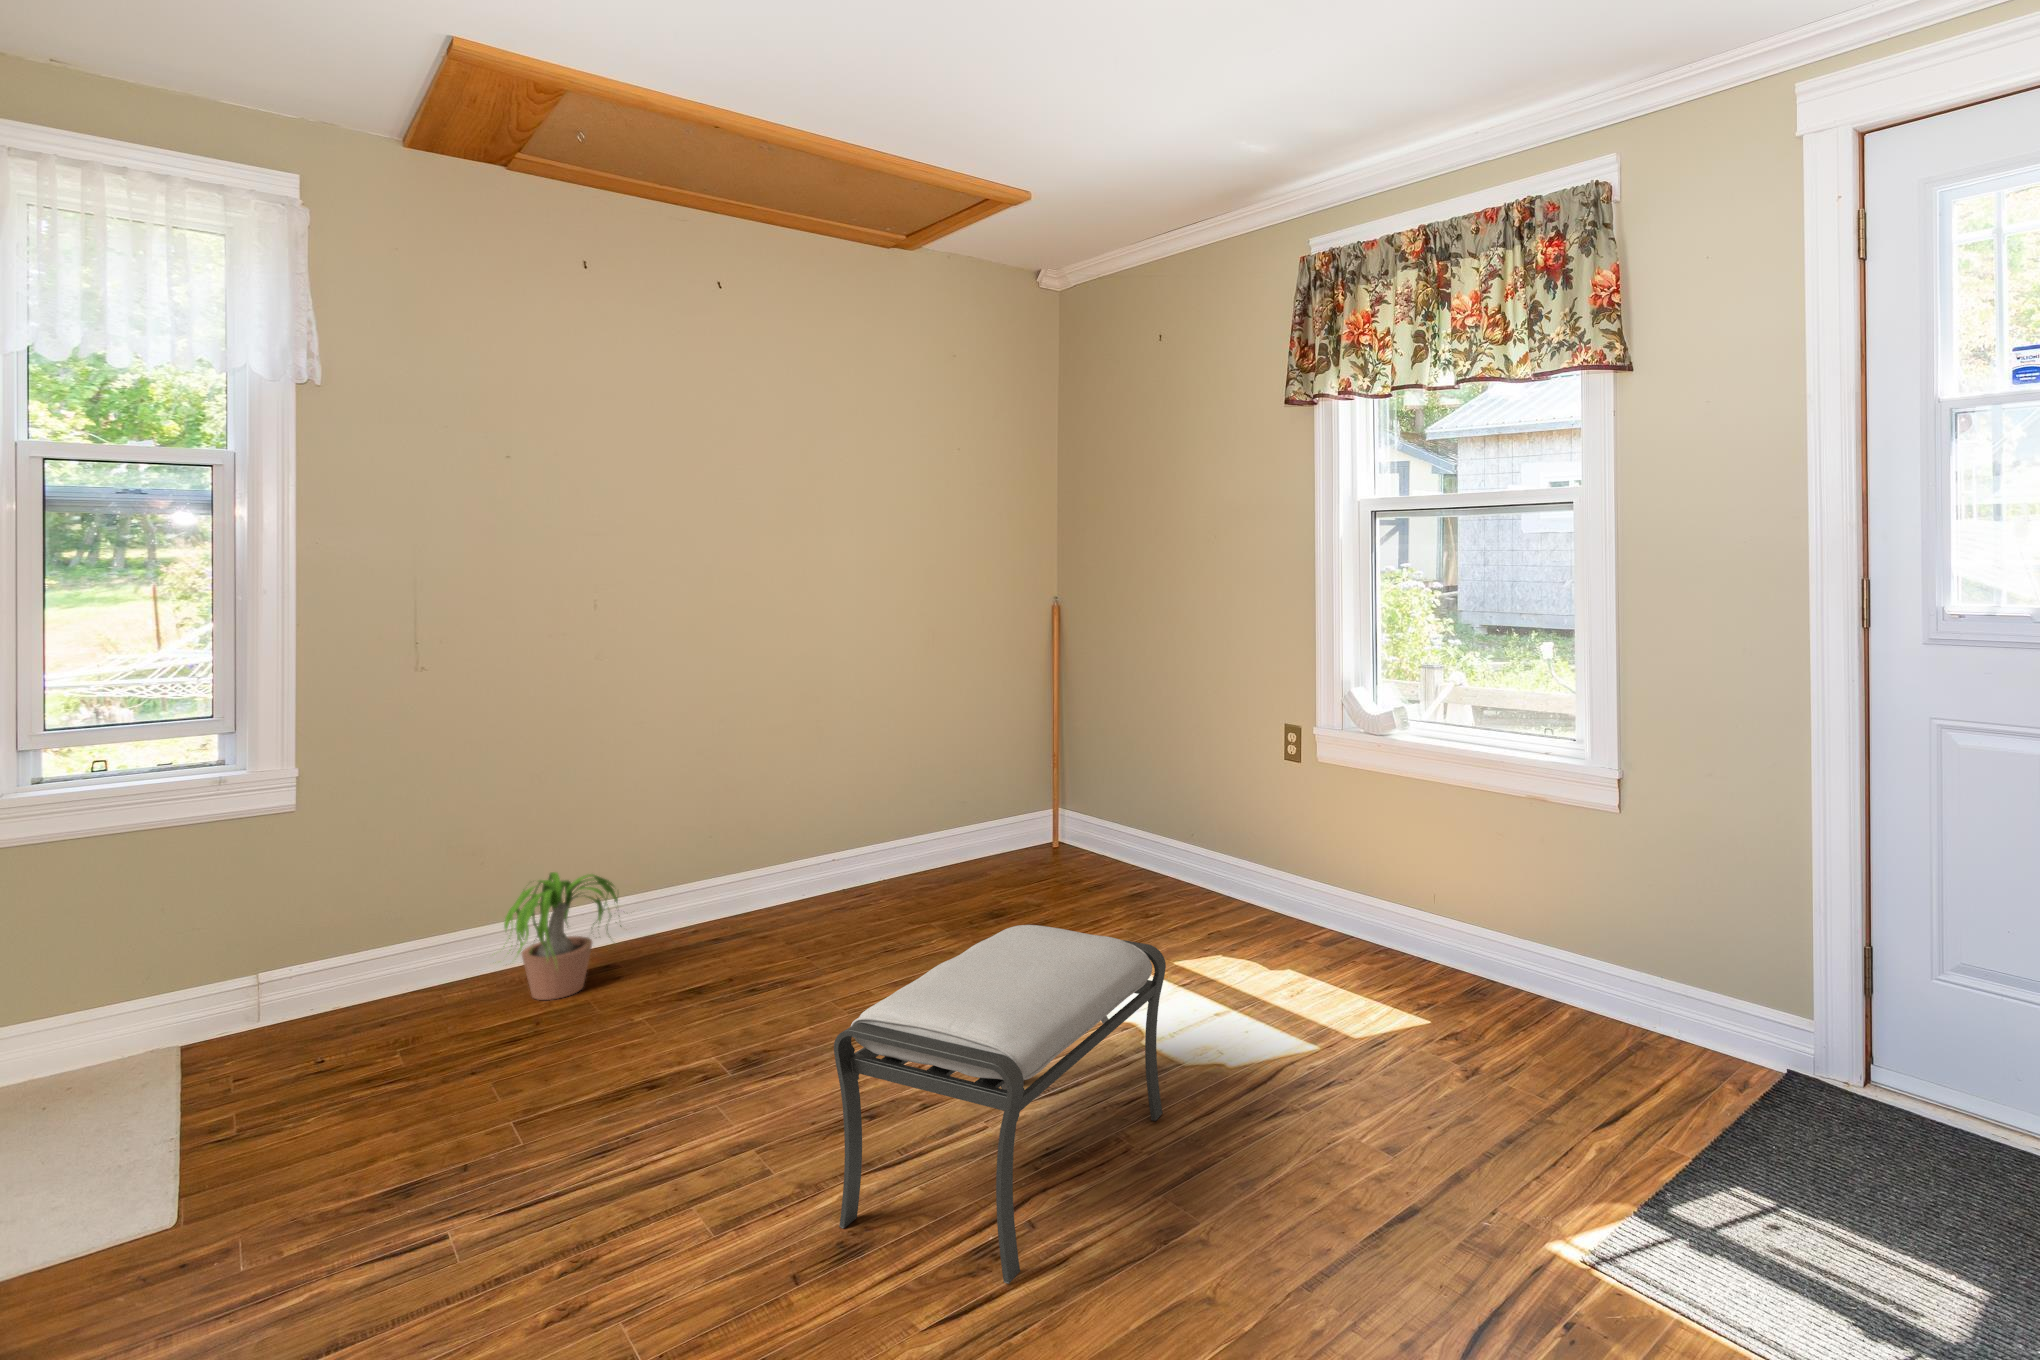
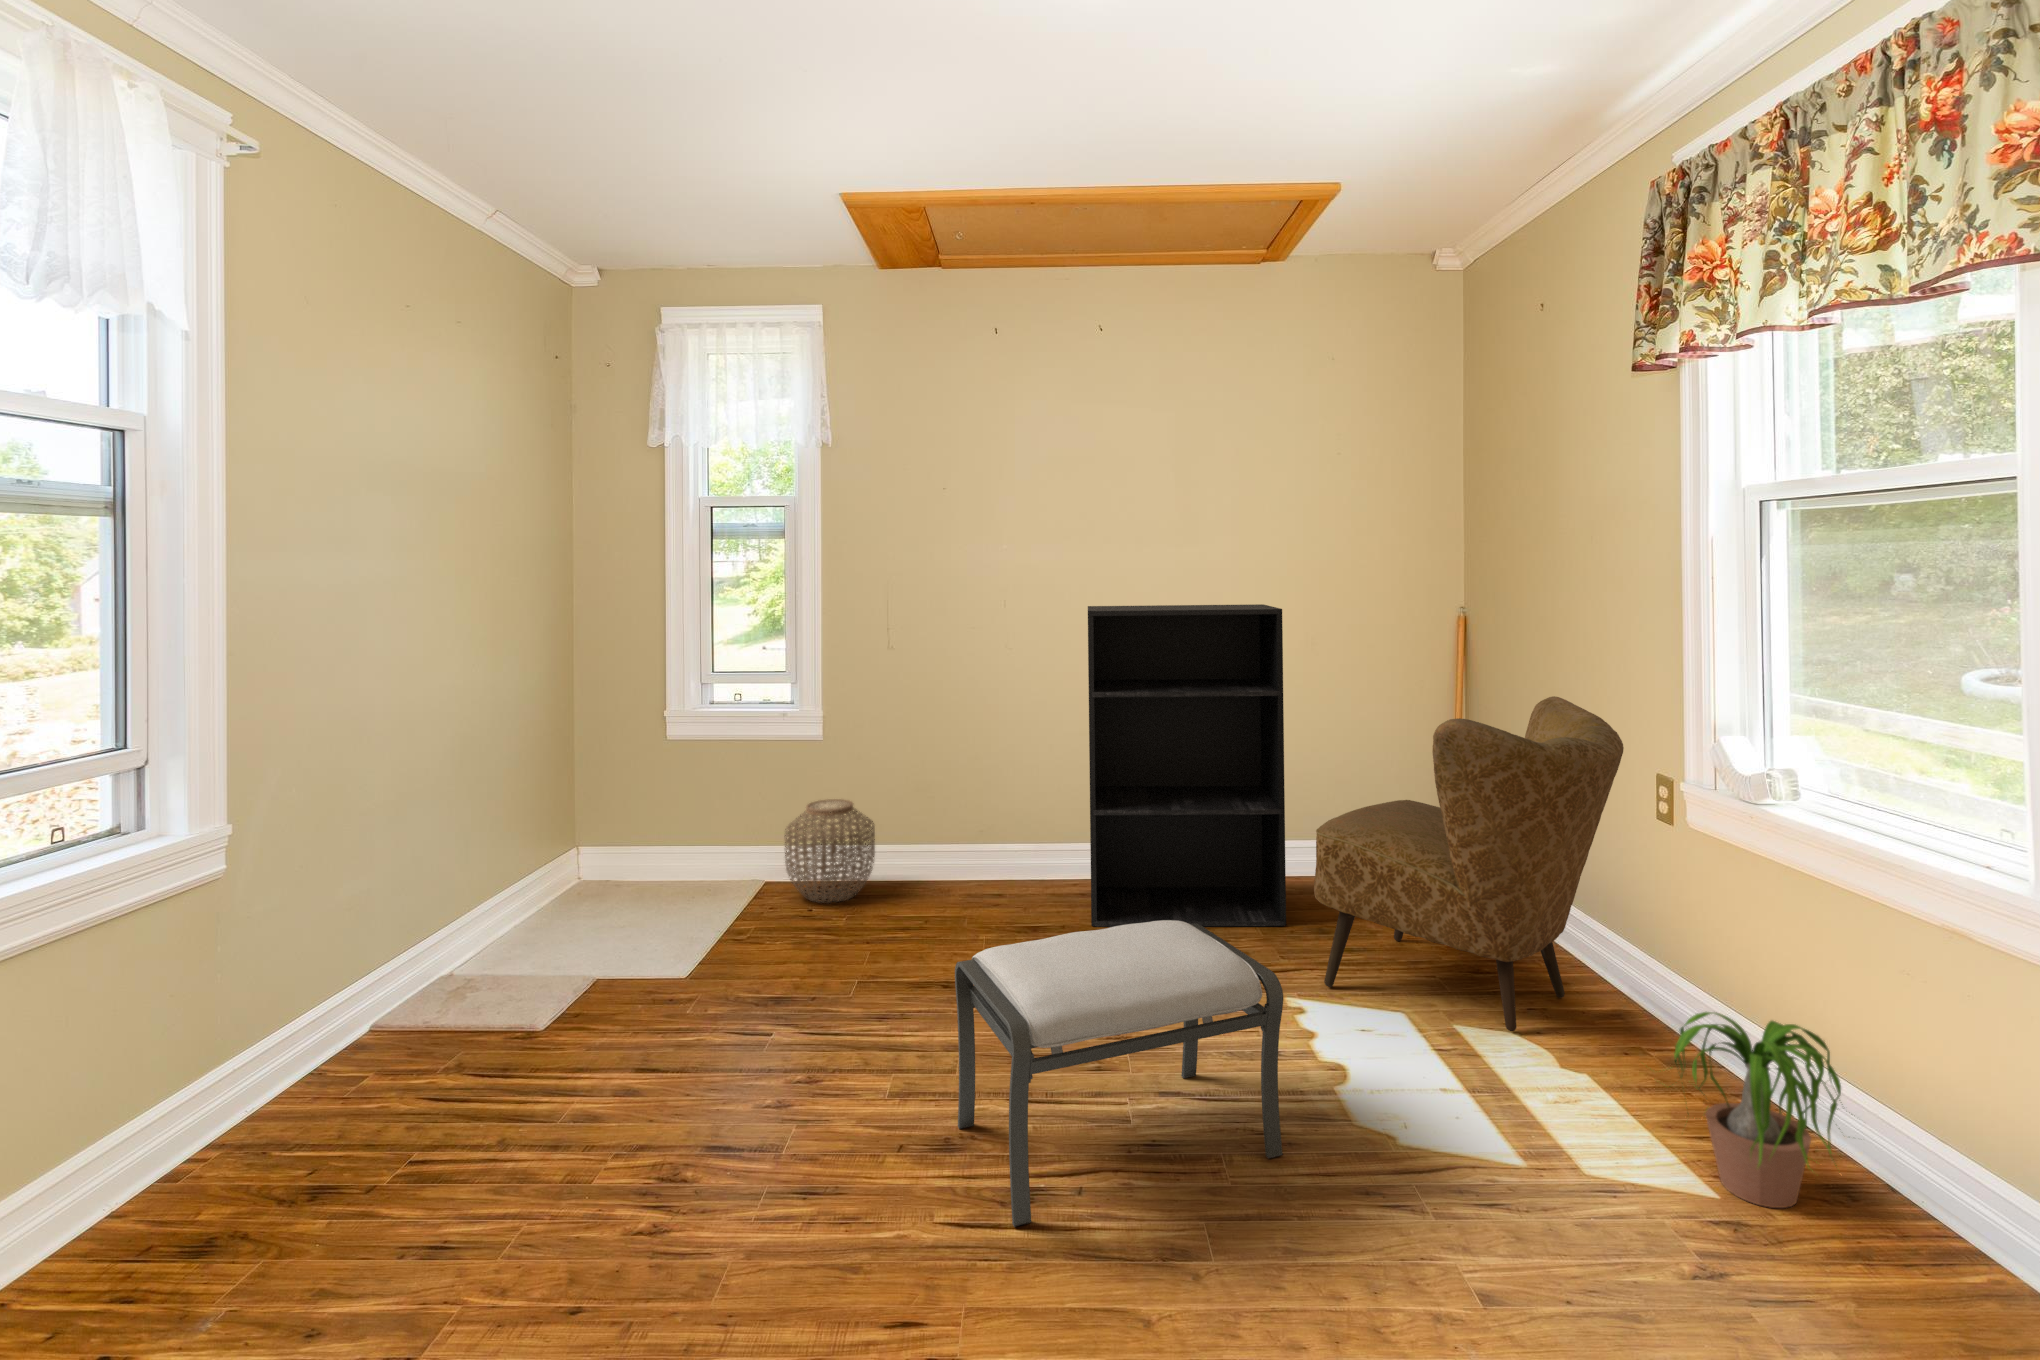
bookshelf: none [712,599,962,979] -> present [1088,604,1286,927]
armchair: none [1034,670,1283,966] -> present [1314,696,1624,1031]
potted plant: present [503,872,621,1000] -> present [1671,1012,1841,1208]
woven basket: none [230,901,400,1063] -> present [785,799,875,902]

